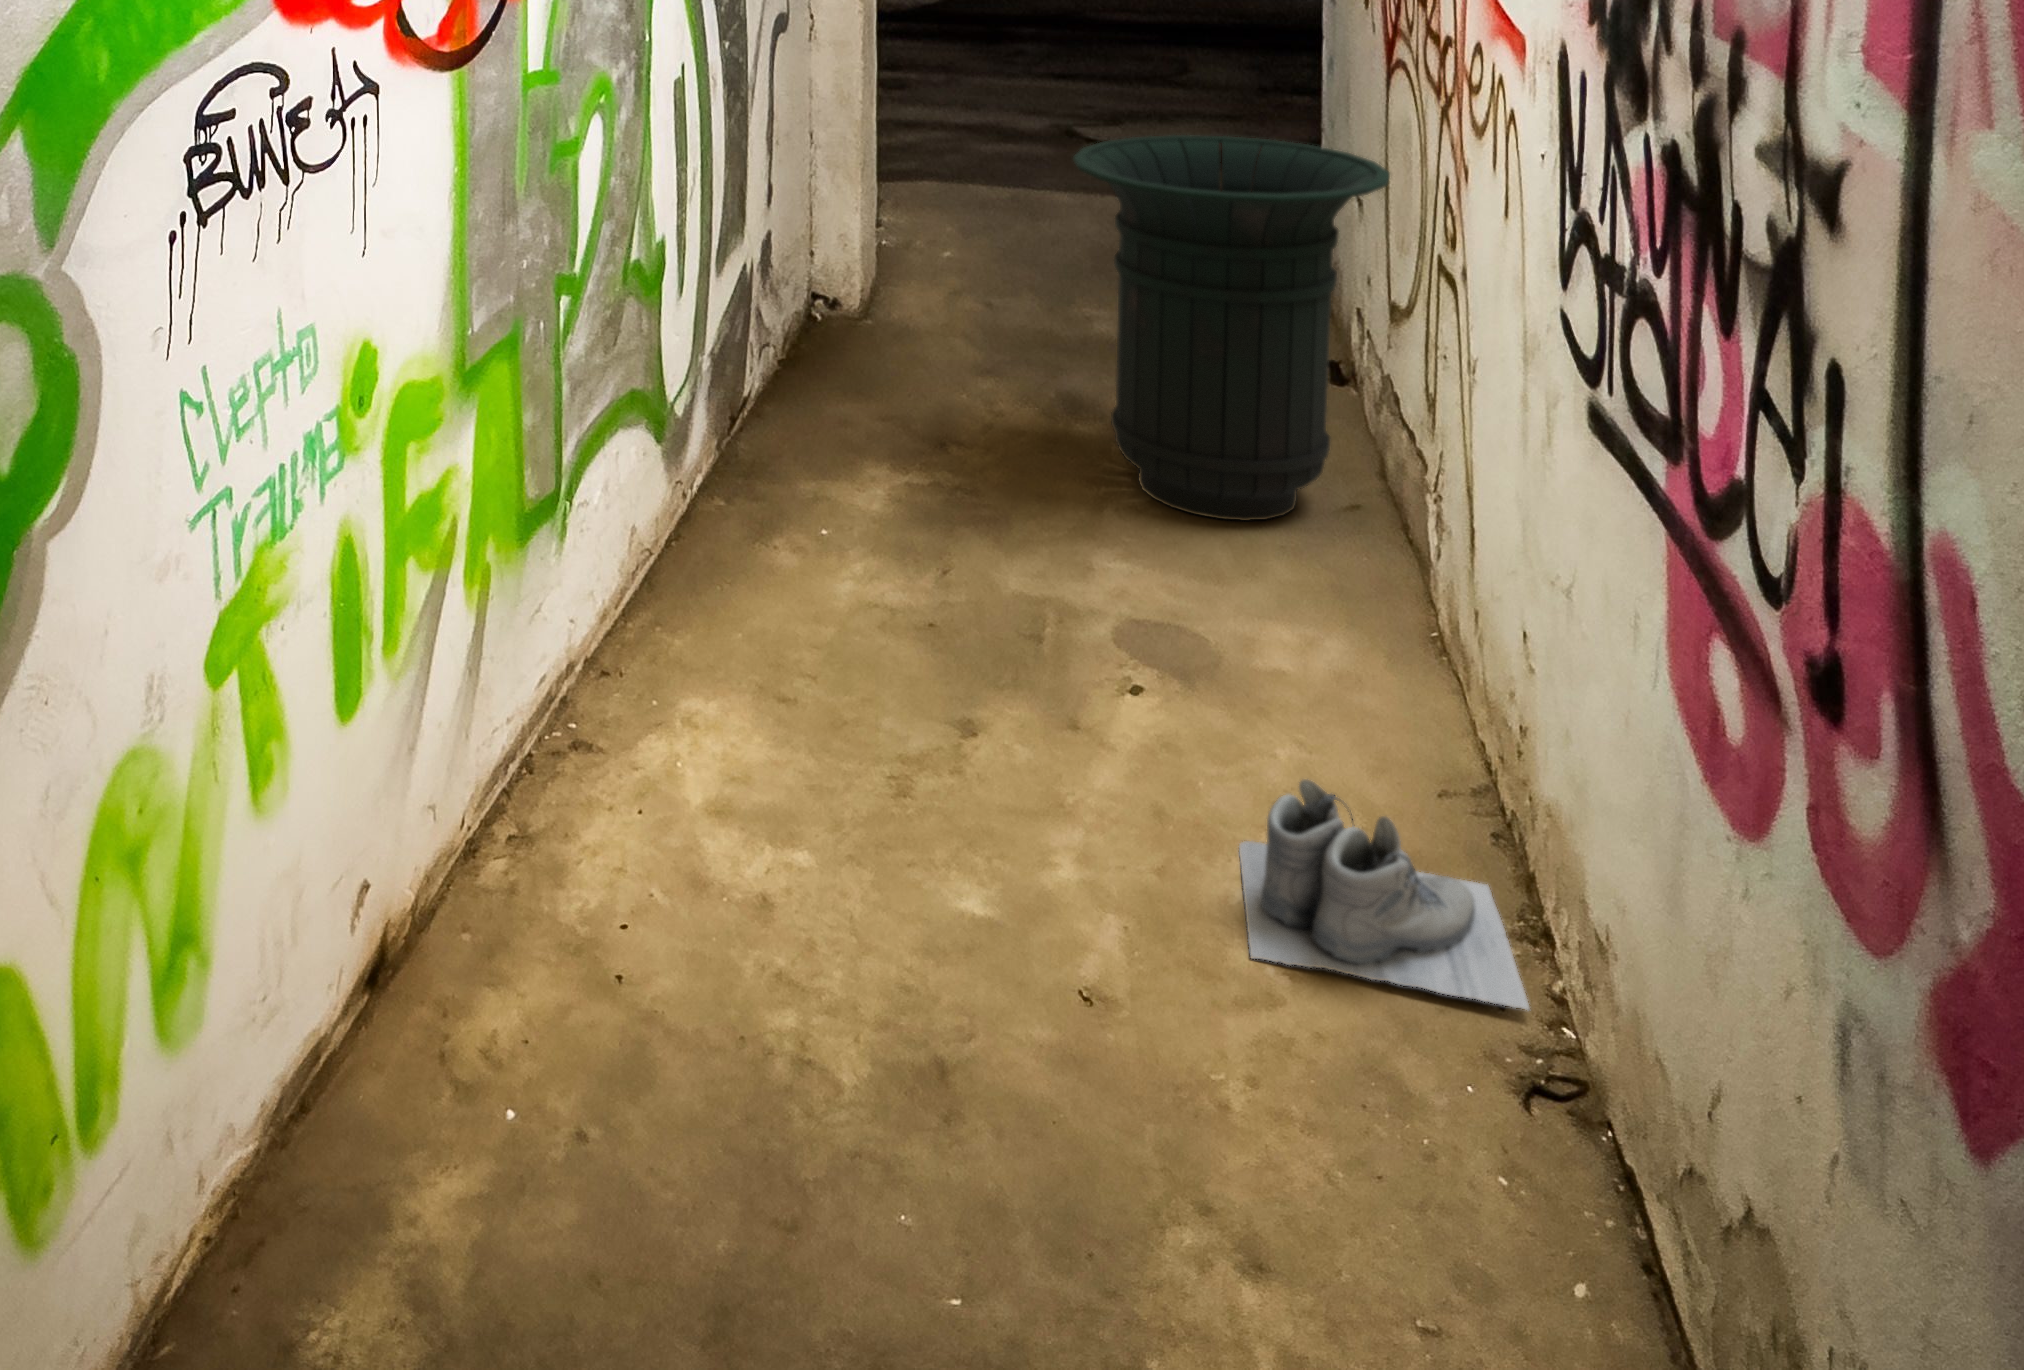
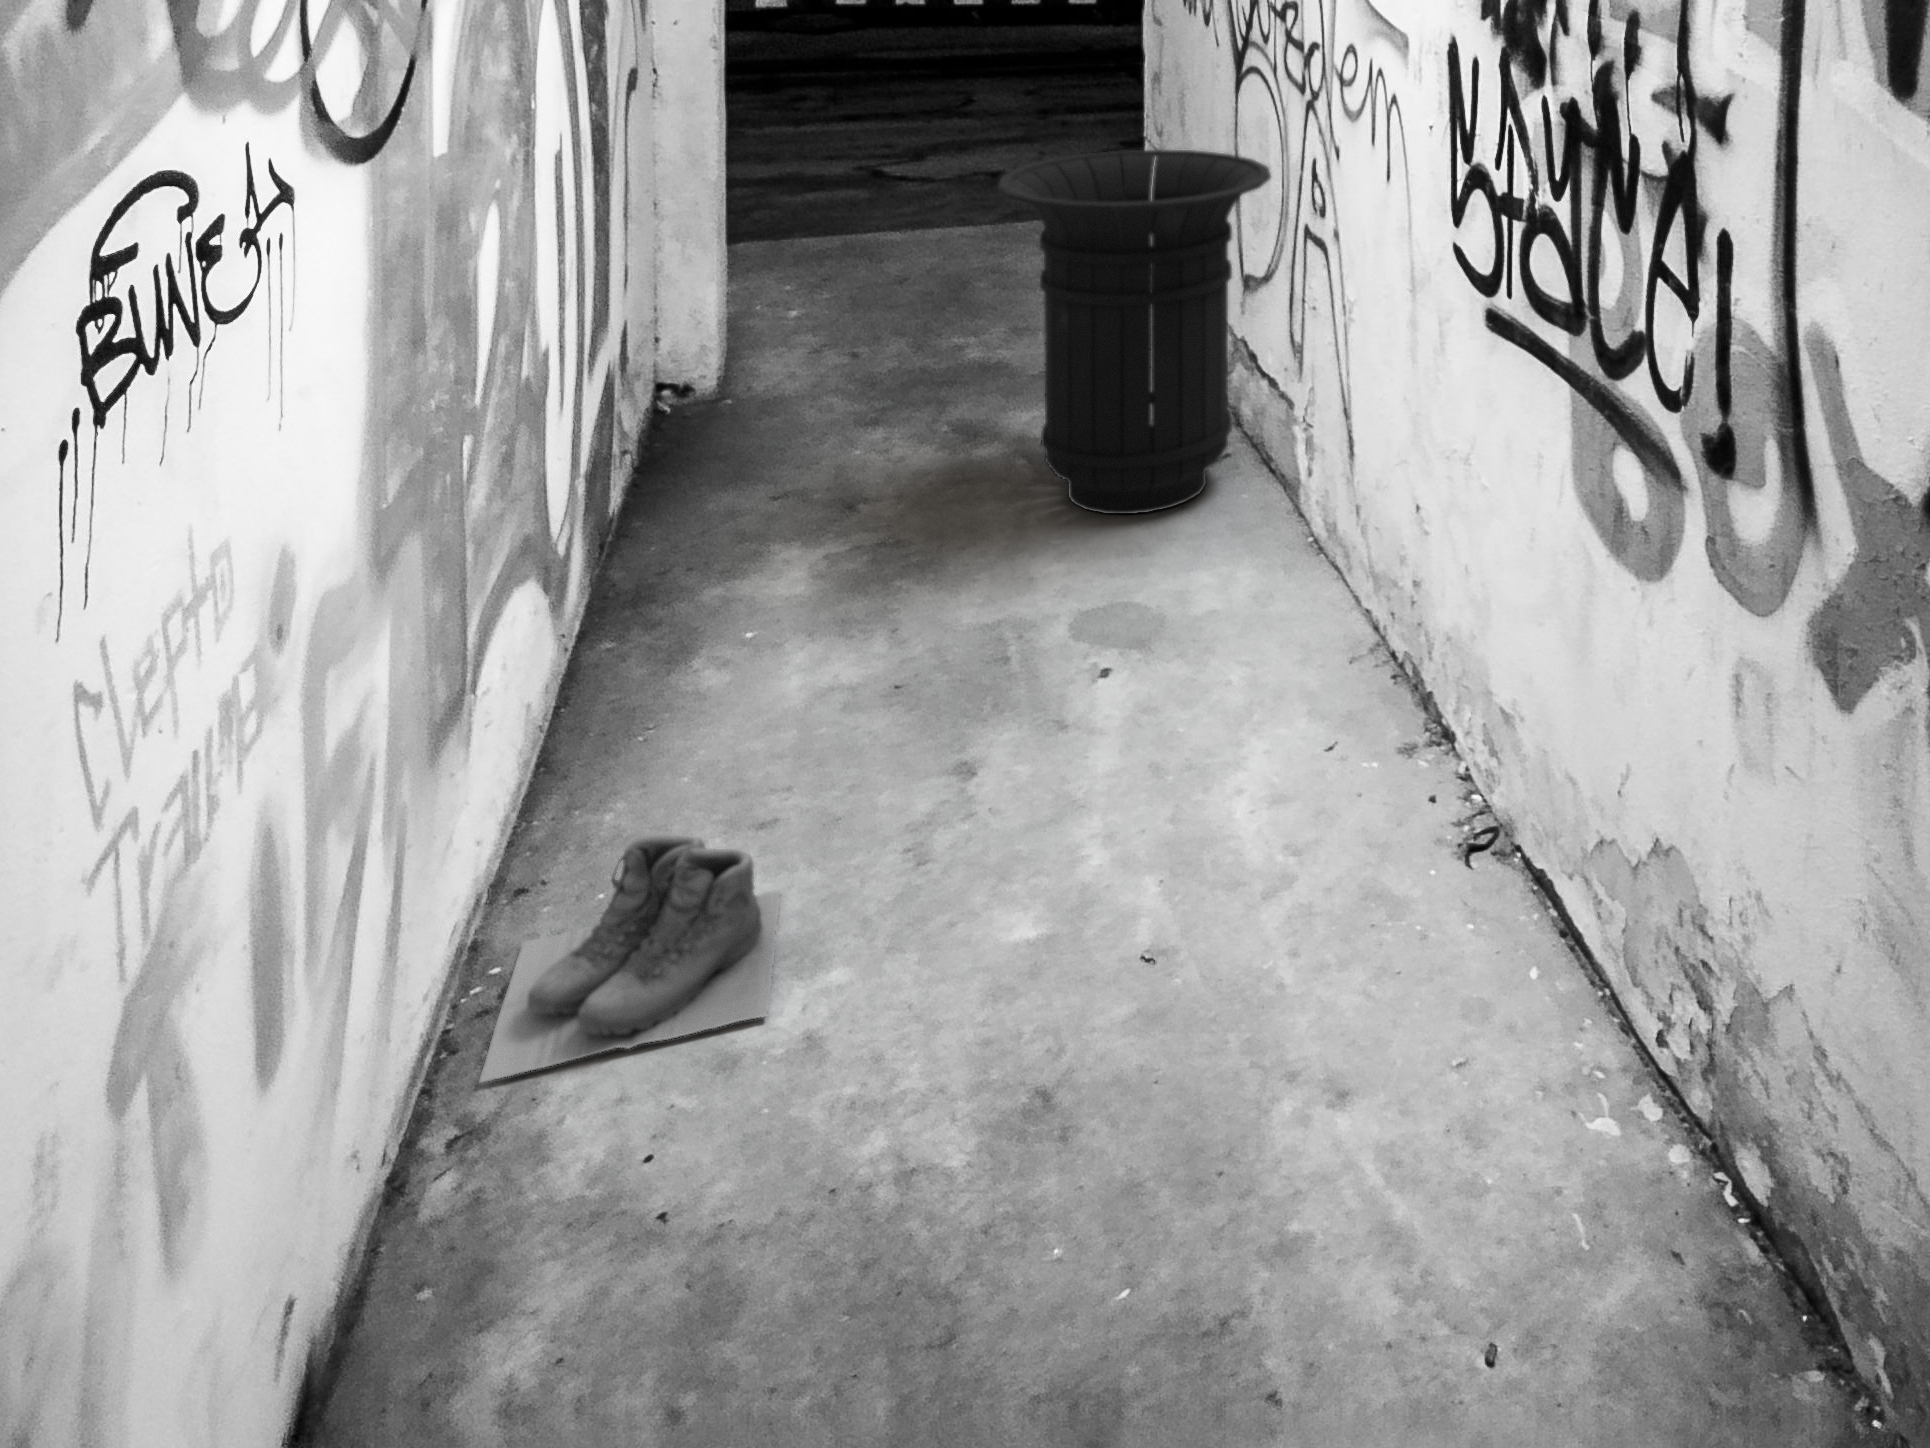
boots: present [1239,779,1529,1010] -> present [479,835,781,1082]

